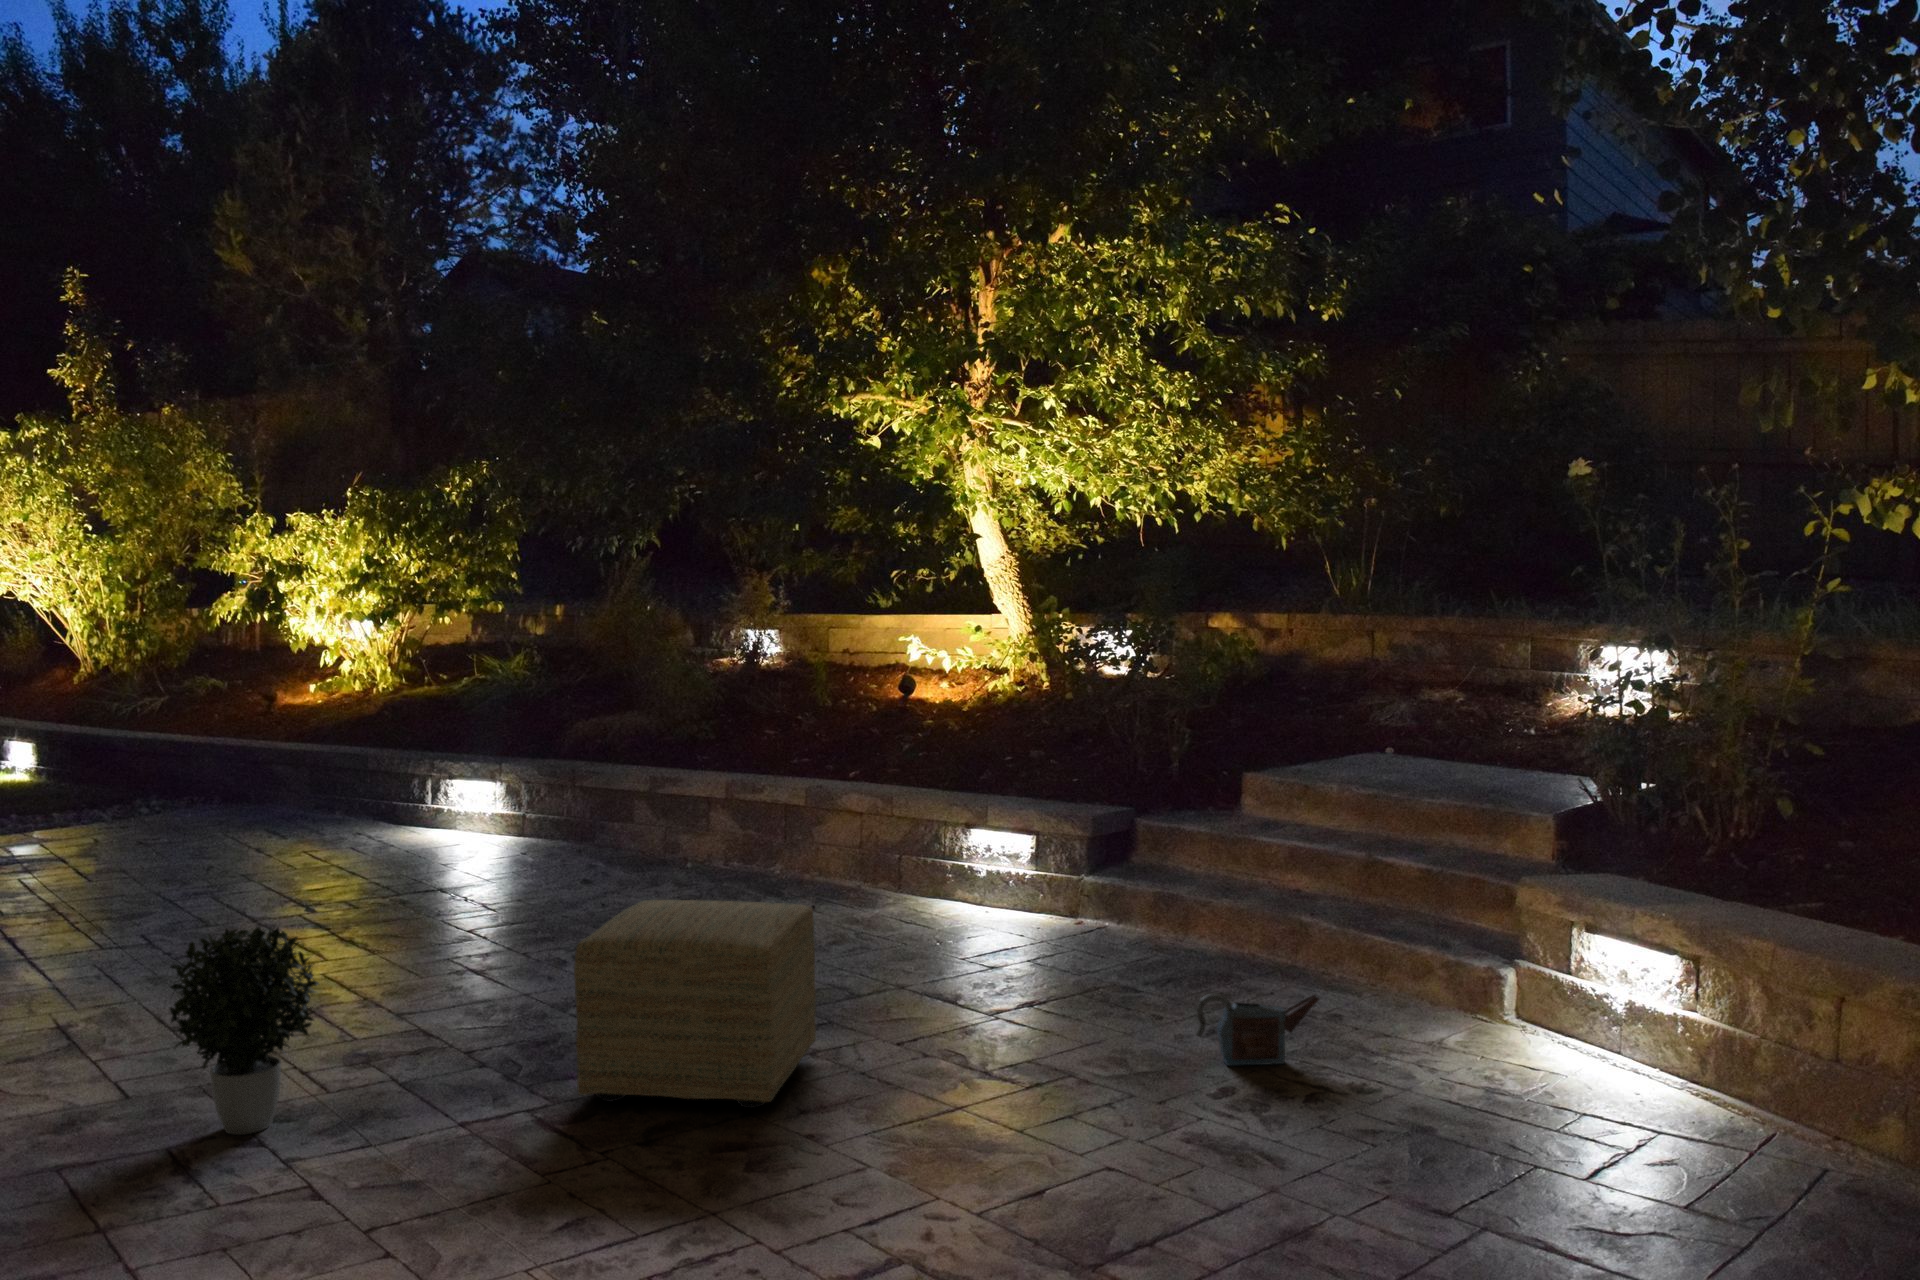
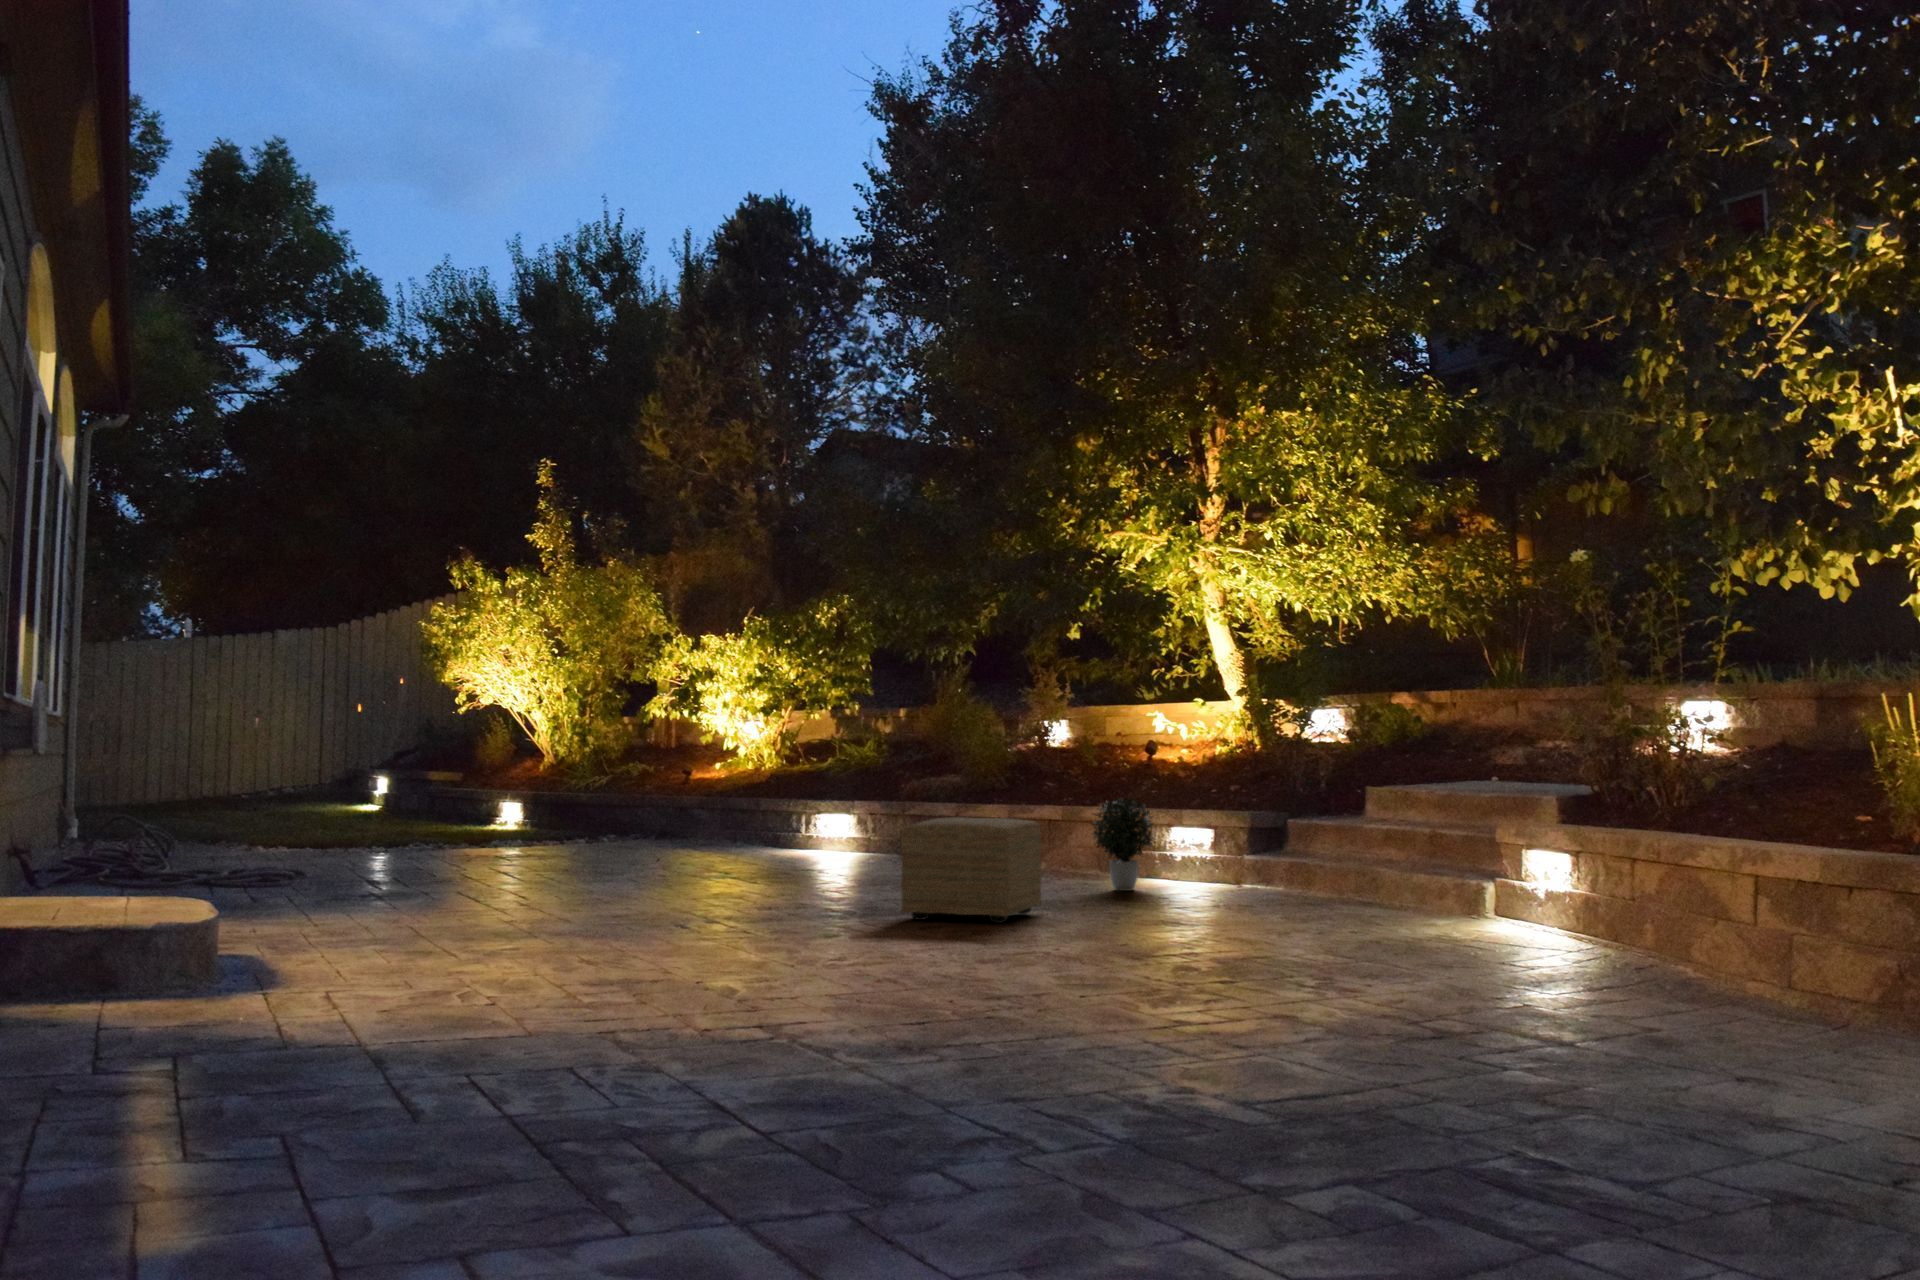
potted plant: present [170,927,319,1135] -> present [1092,798,1154,891]
watering can: present [1195,993,1319,1066] -> none [1268,877,1347,921]

